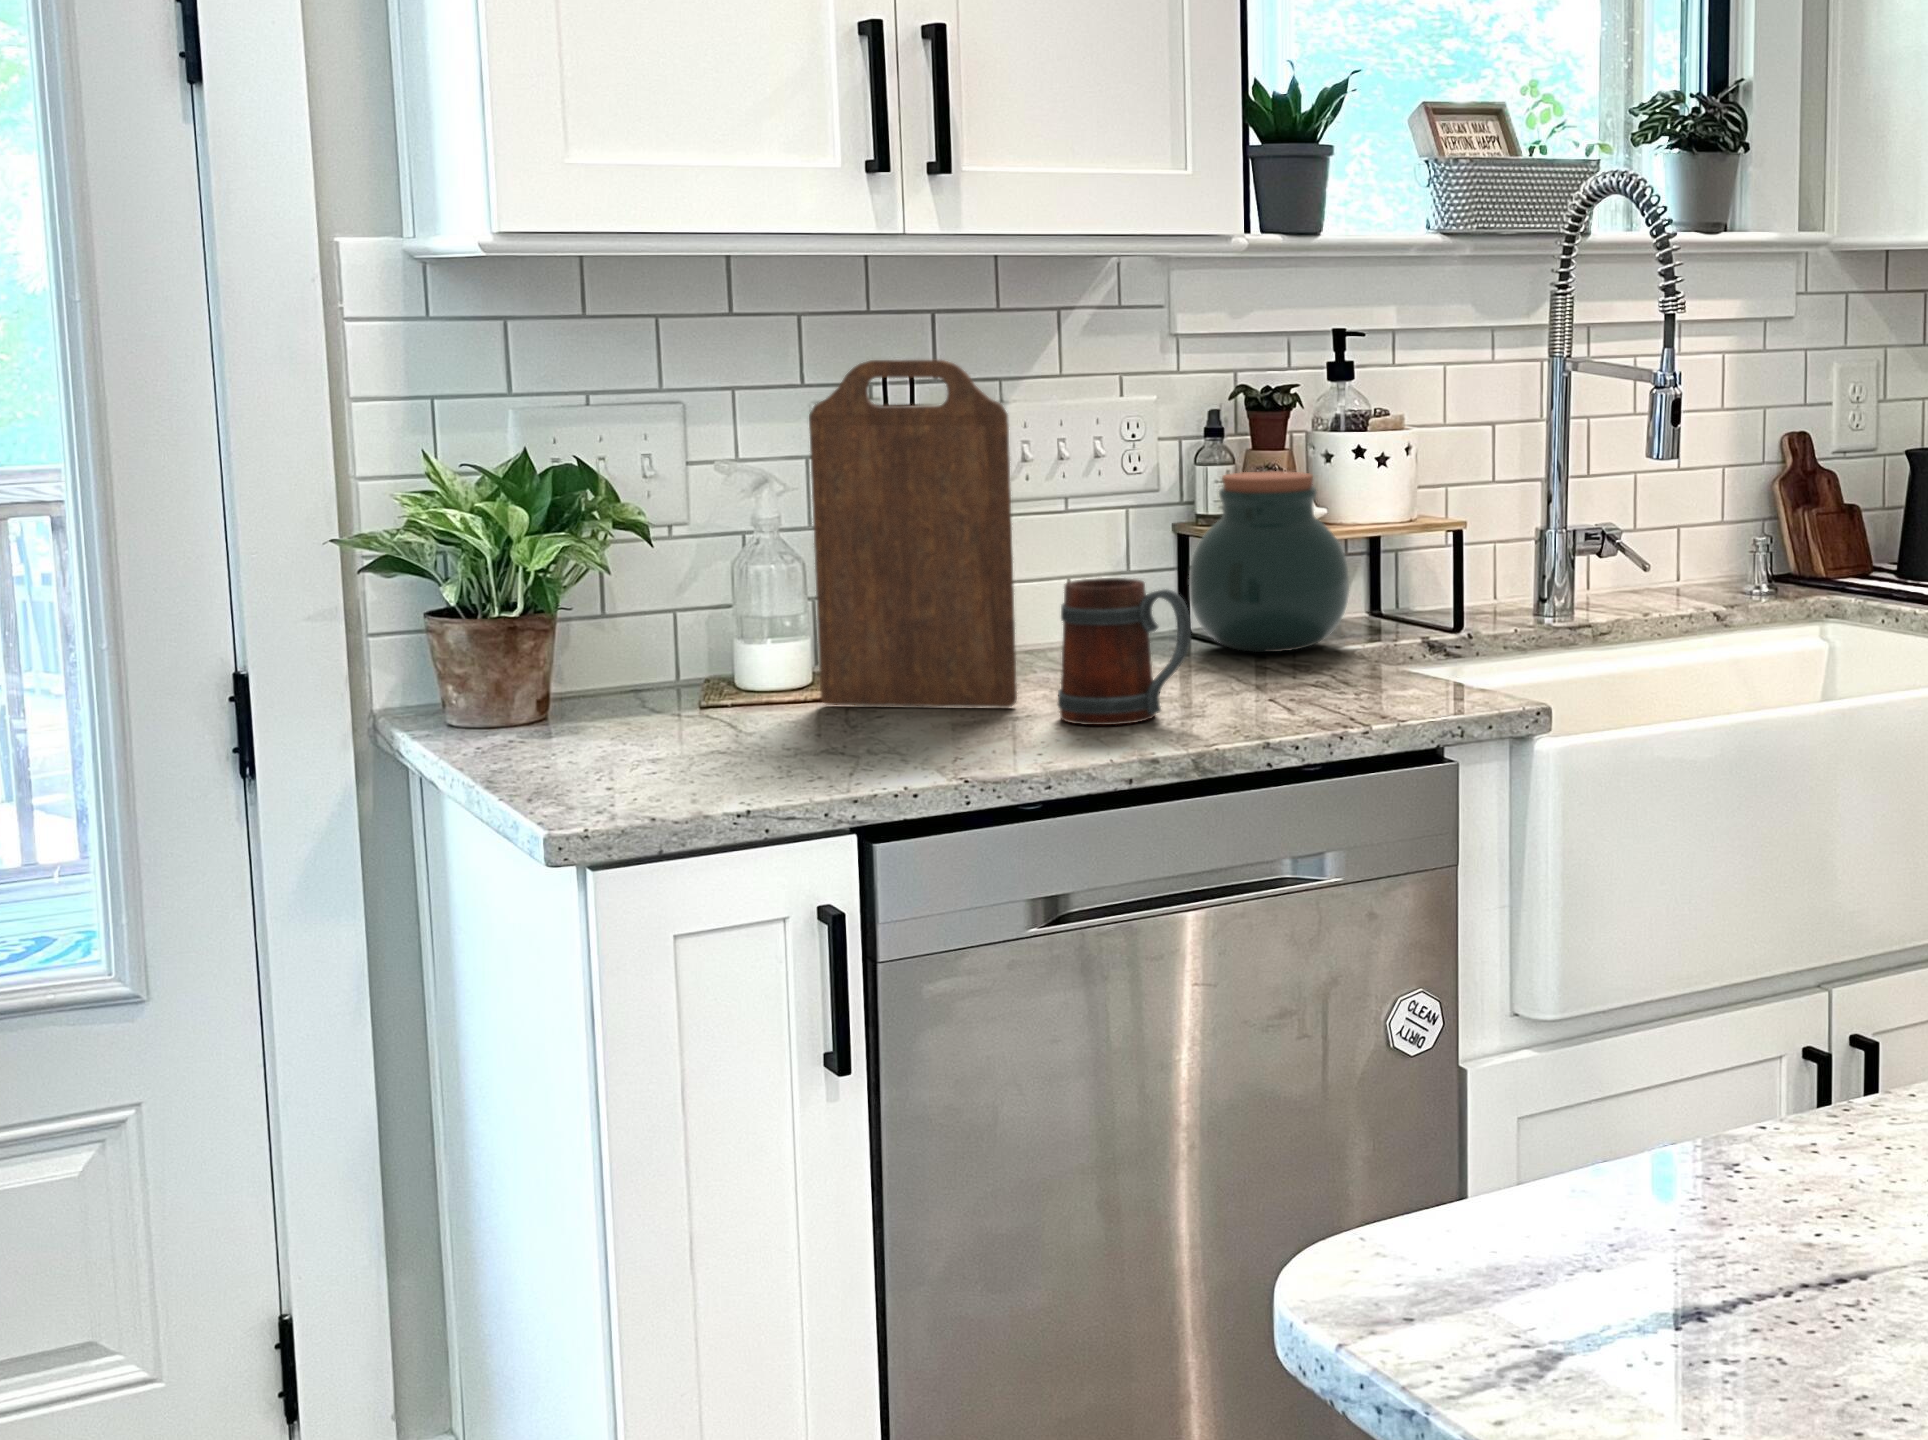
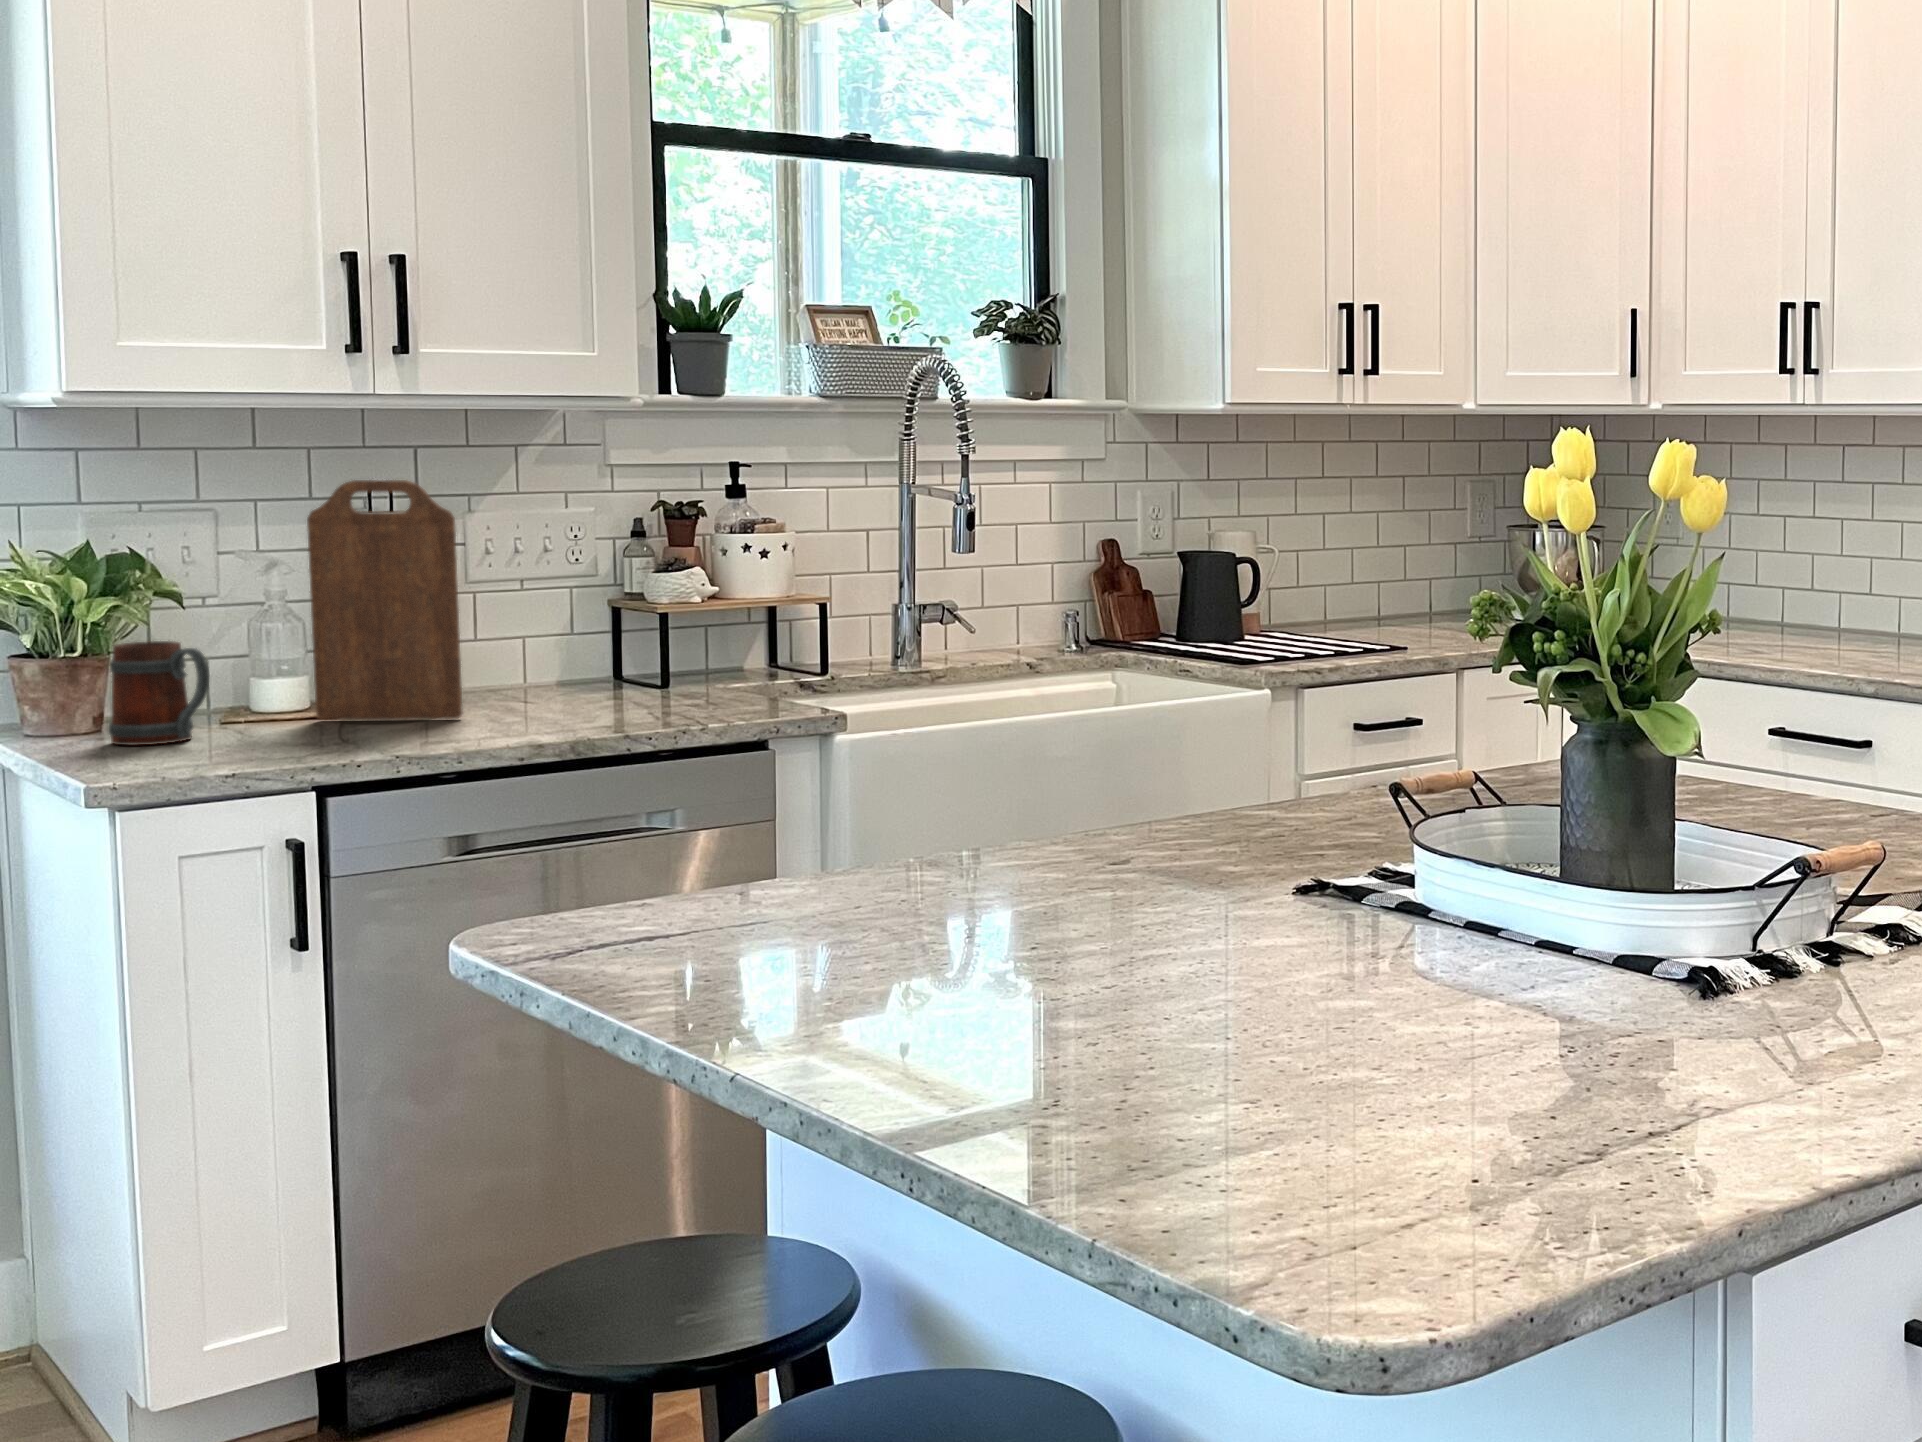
jar: present [1189,471,1349,652] -> none [614,562,733,687]
mug: present [1058,578,1191,725] -> present [109,641,210,745]

